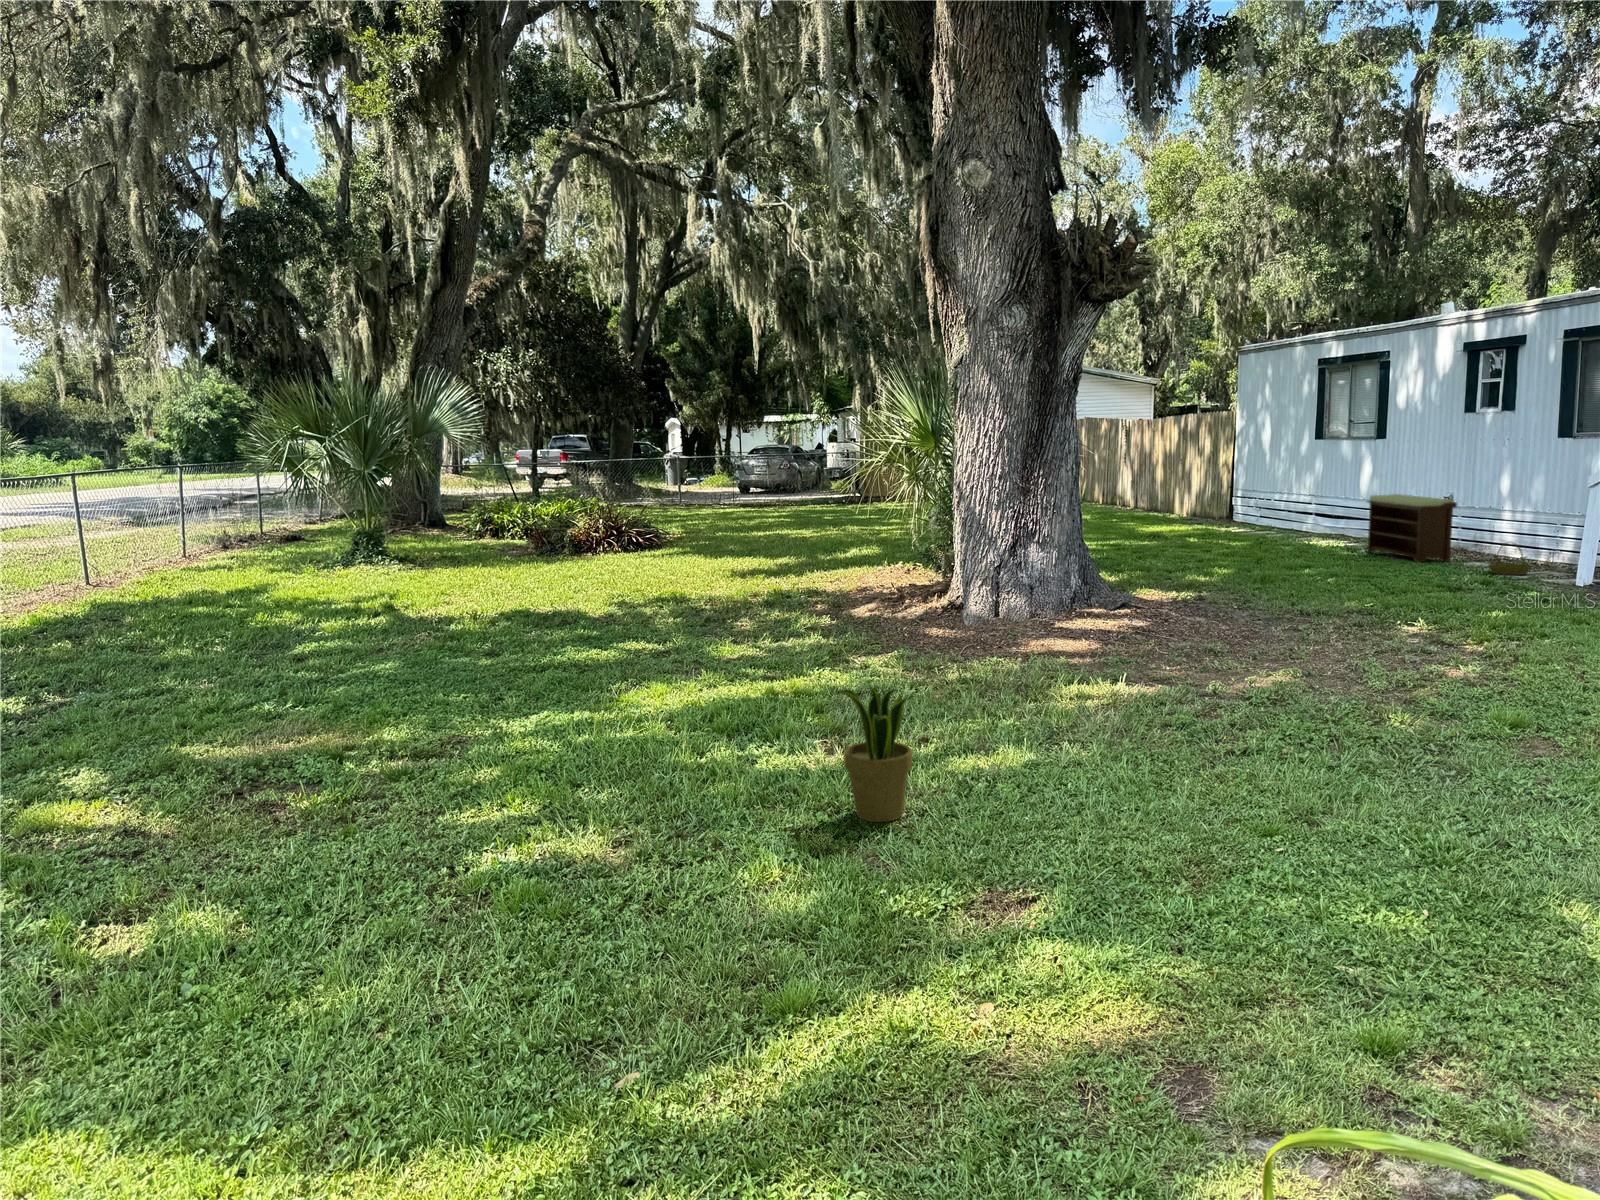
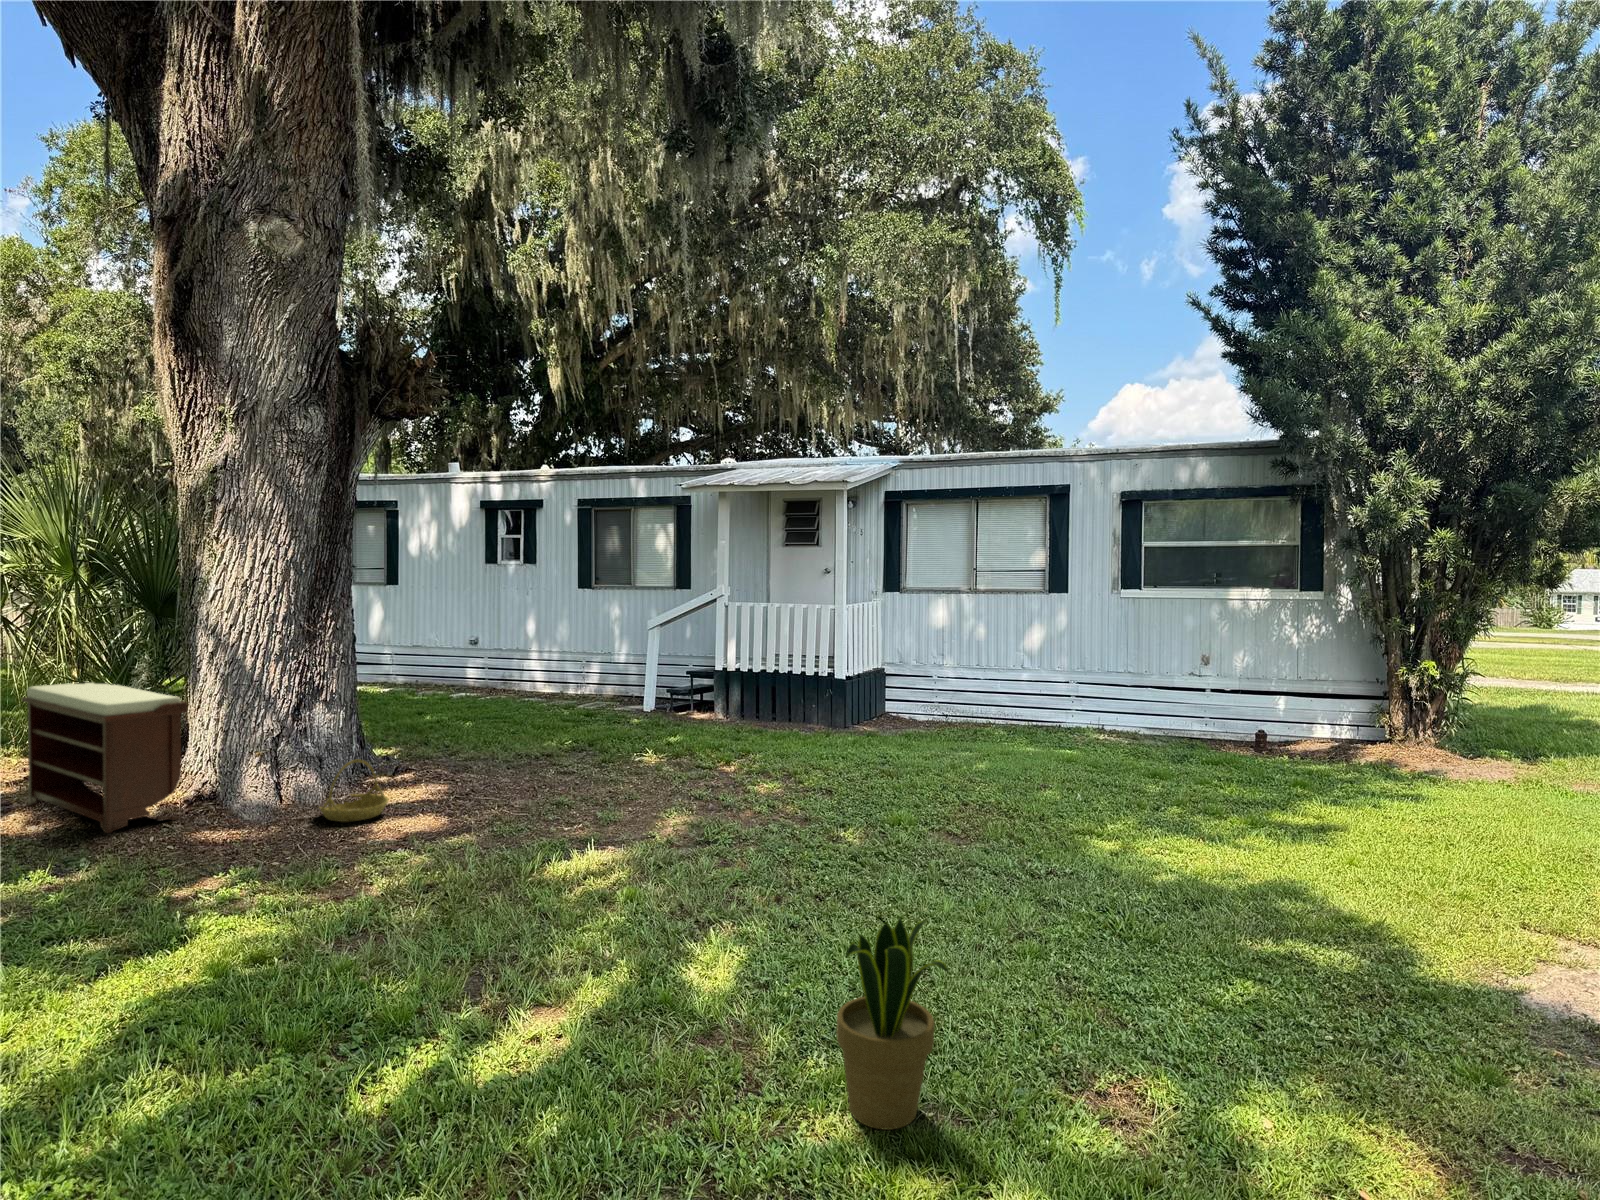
bench: present [1367,494,1457,562] -> present [21,681,187,833]
basket: present [1488,542,1531,575] -> present [320,760,389,822]

